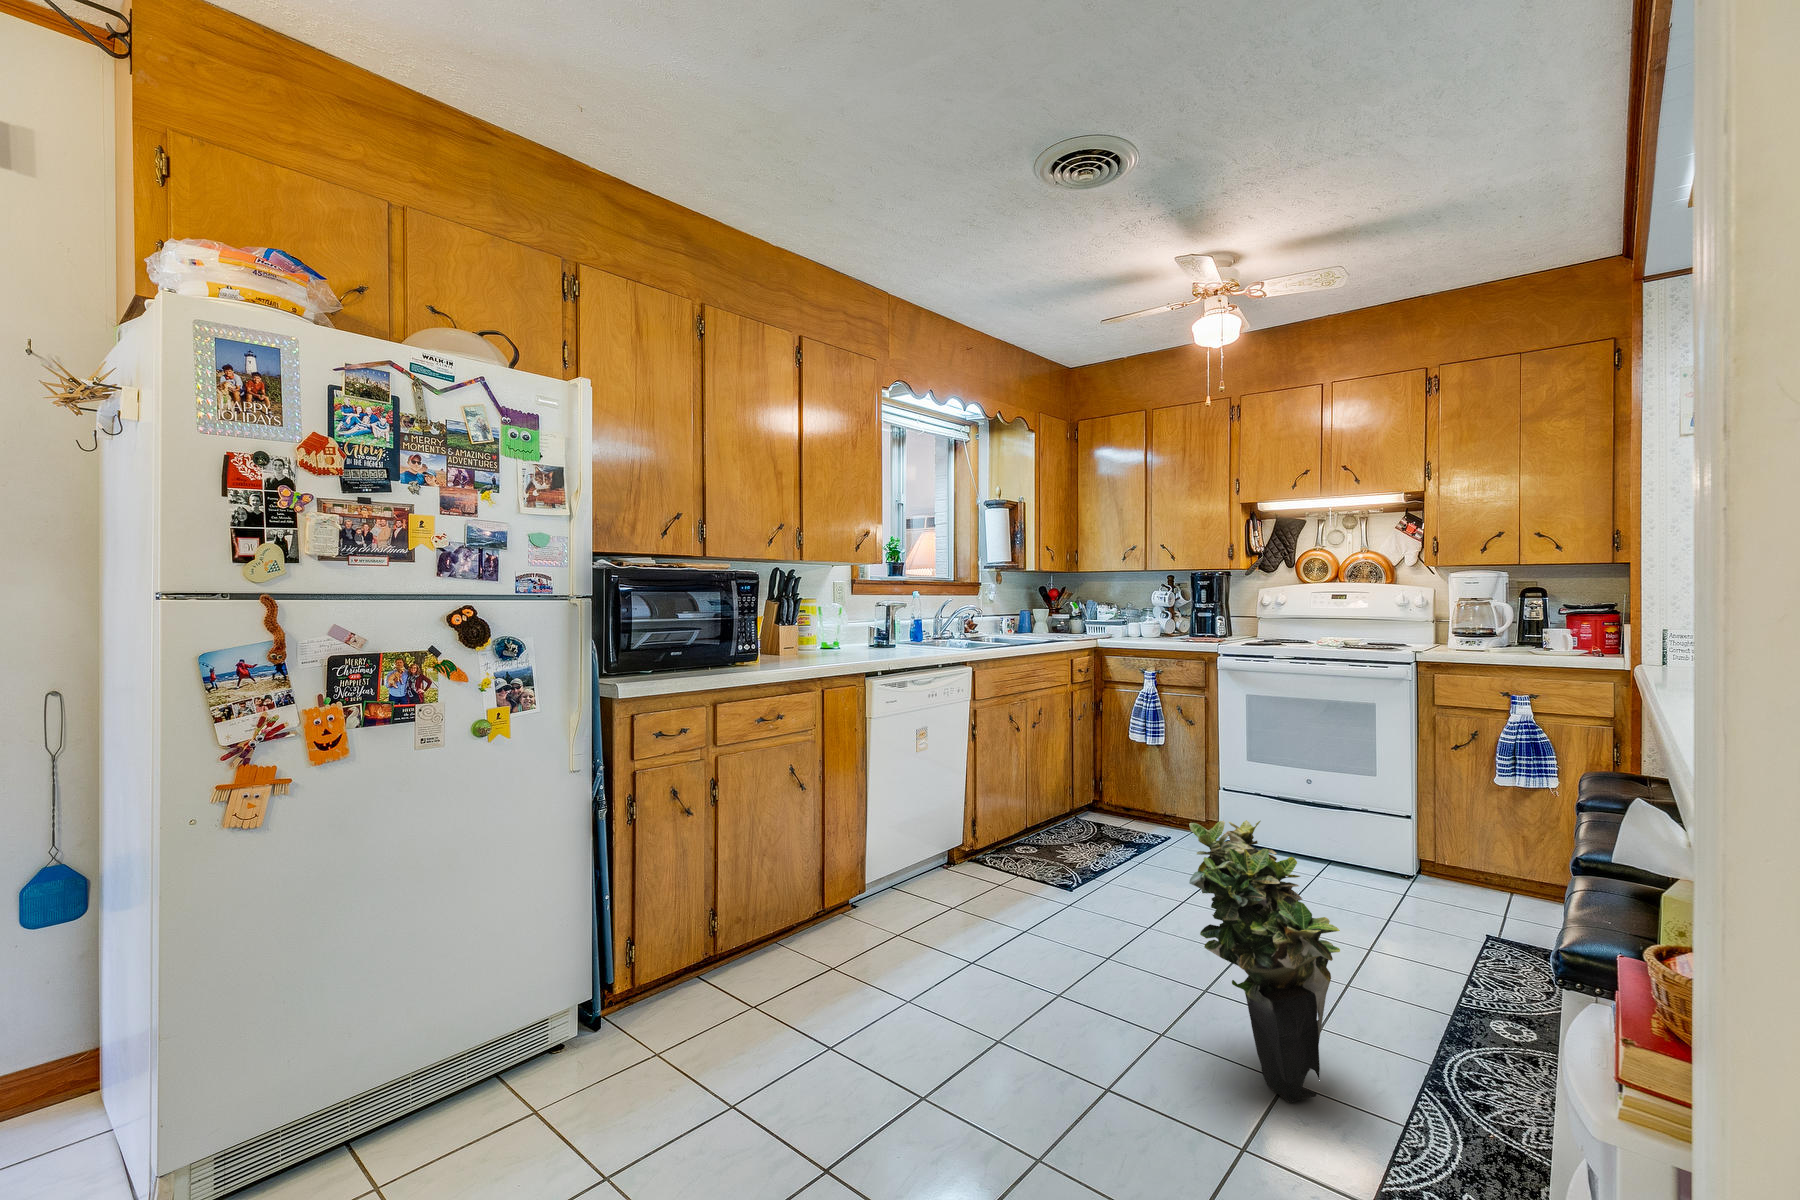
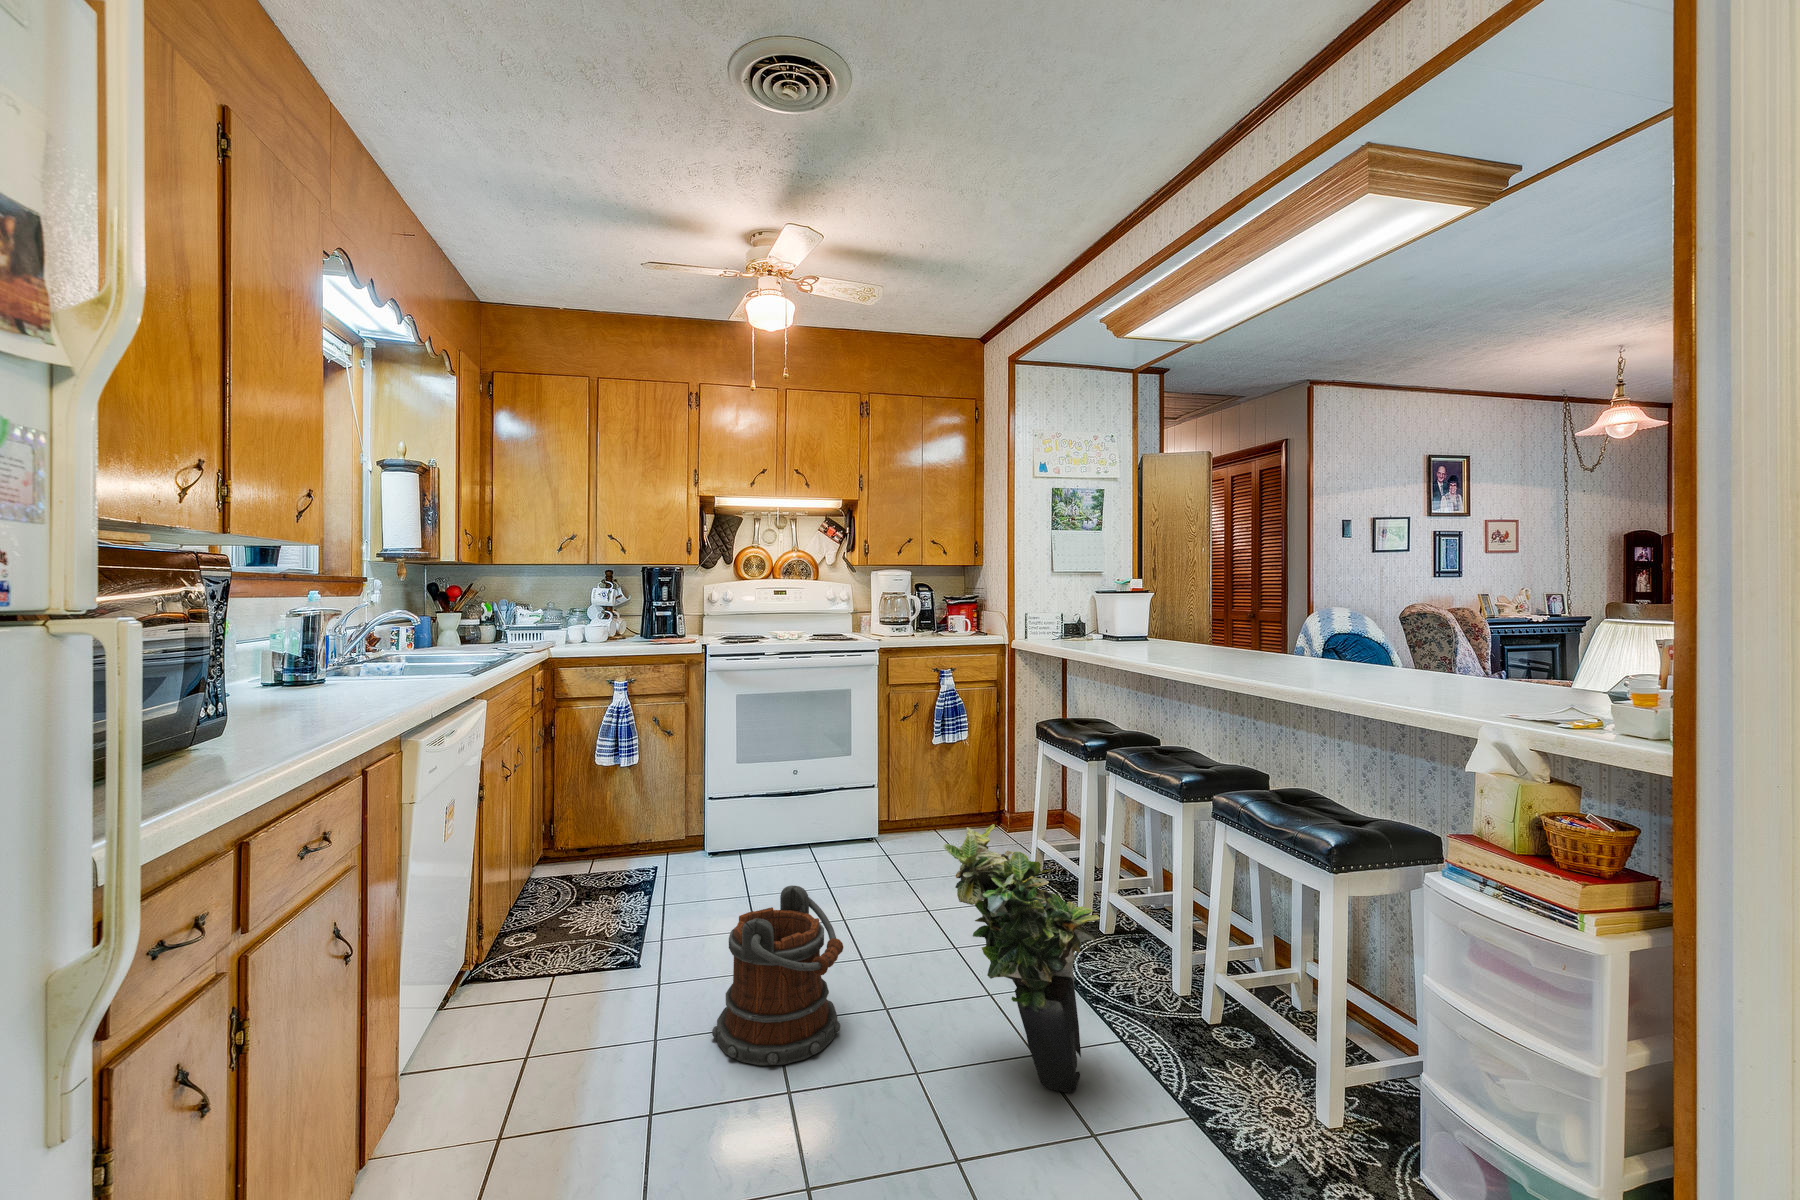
bucket: none [1059,846,1168,982] -> present [712,885,843,1066]

